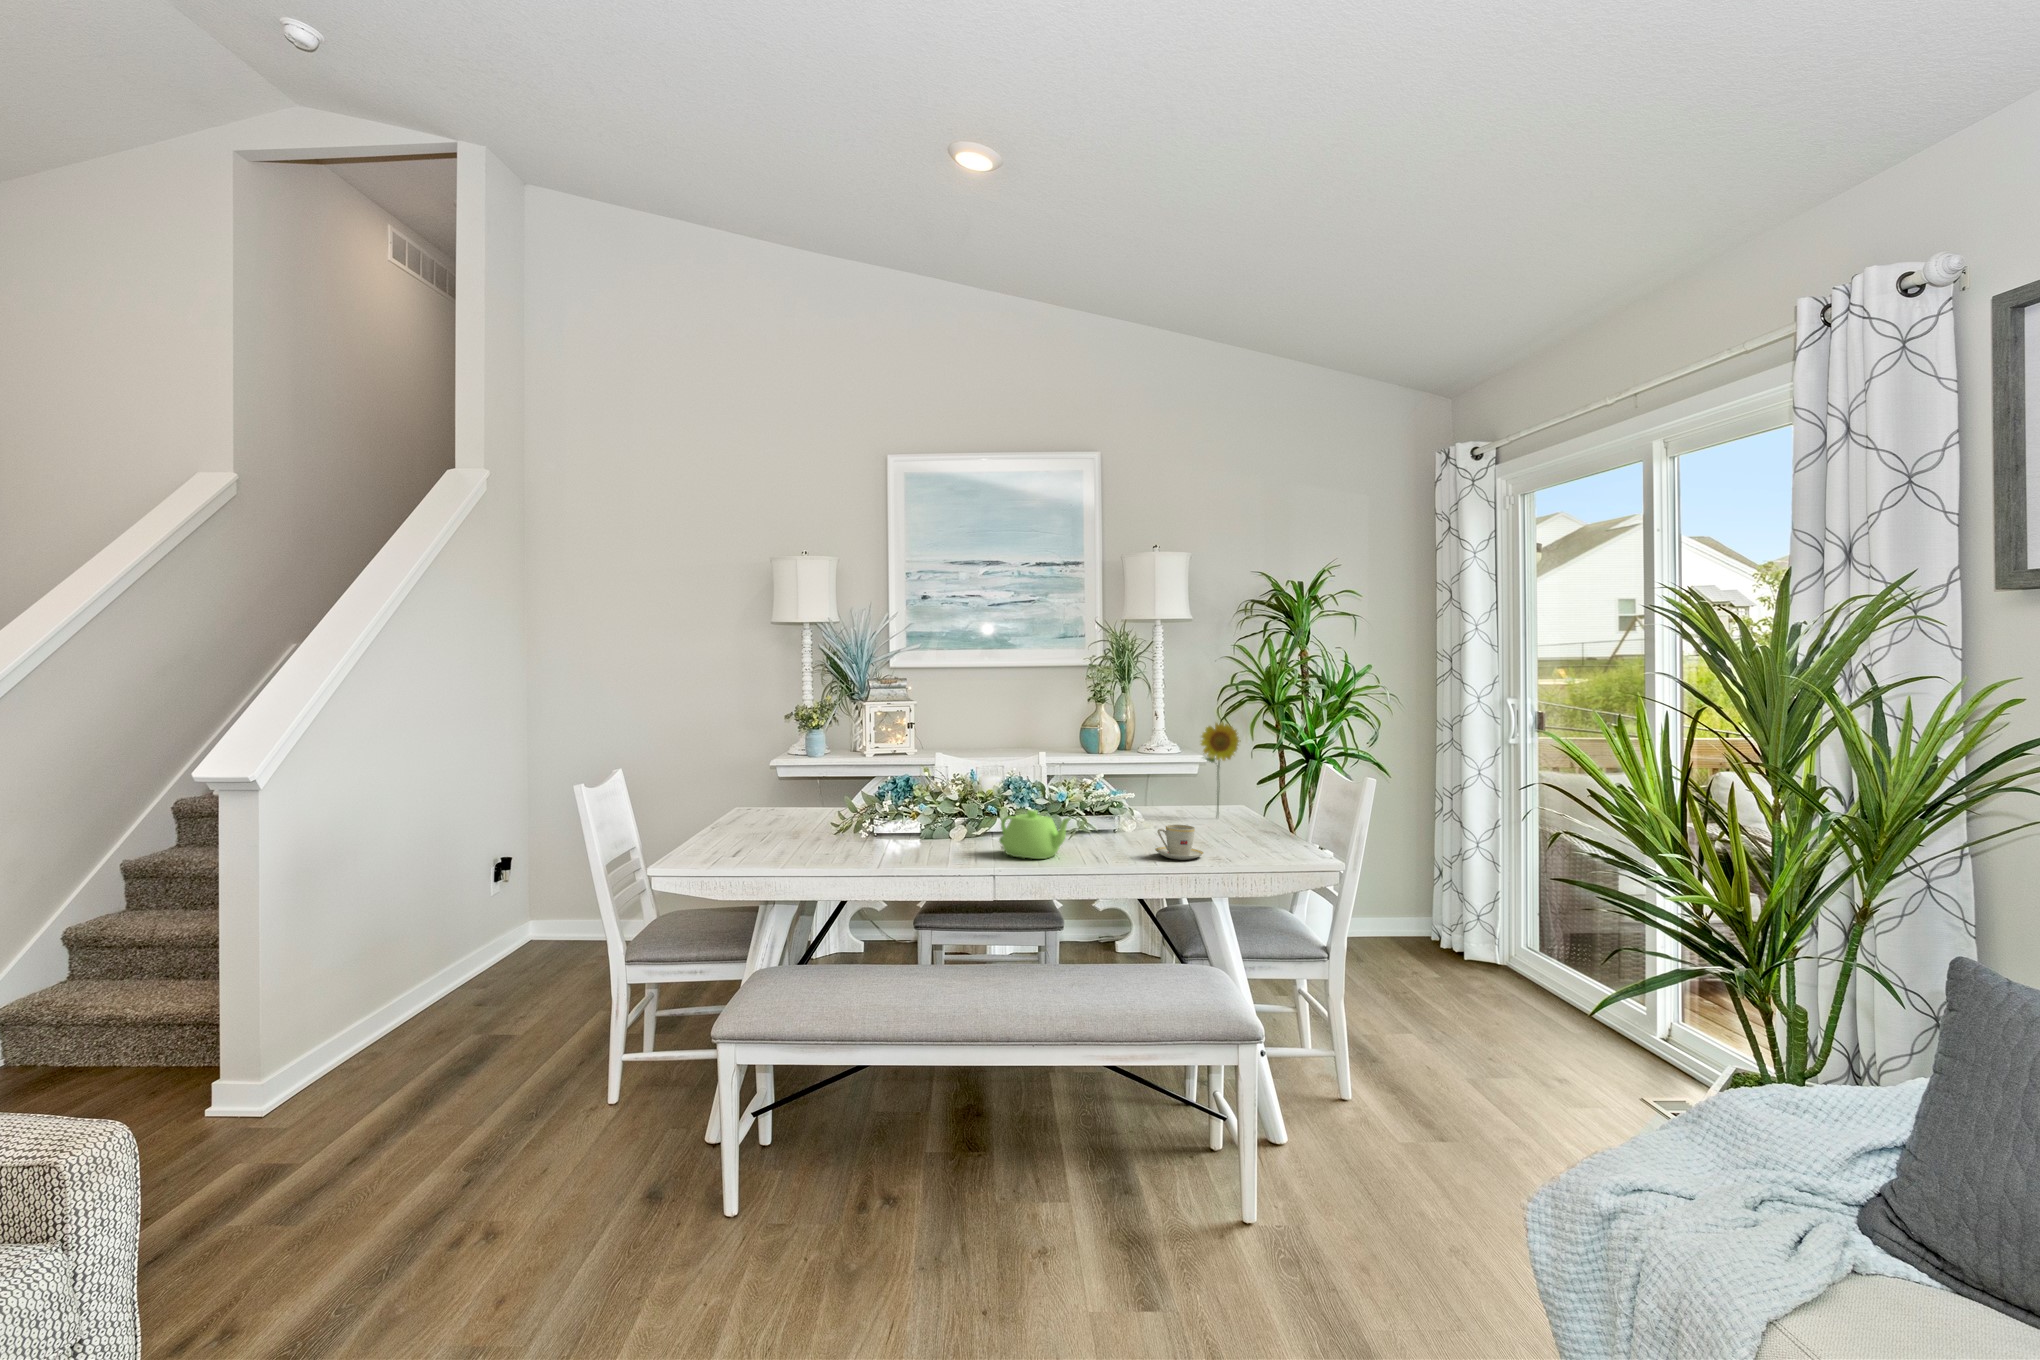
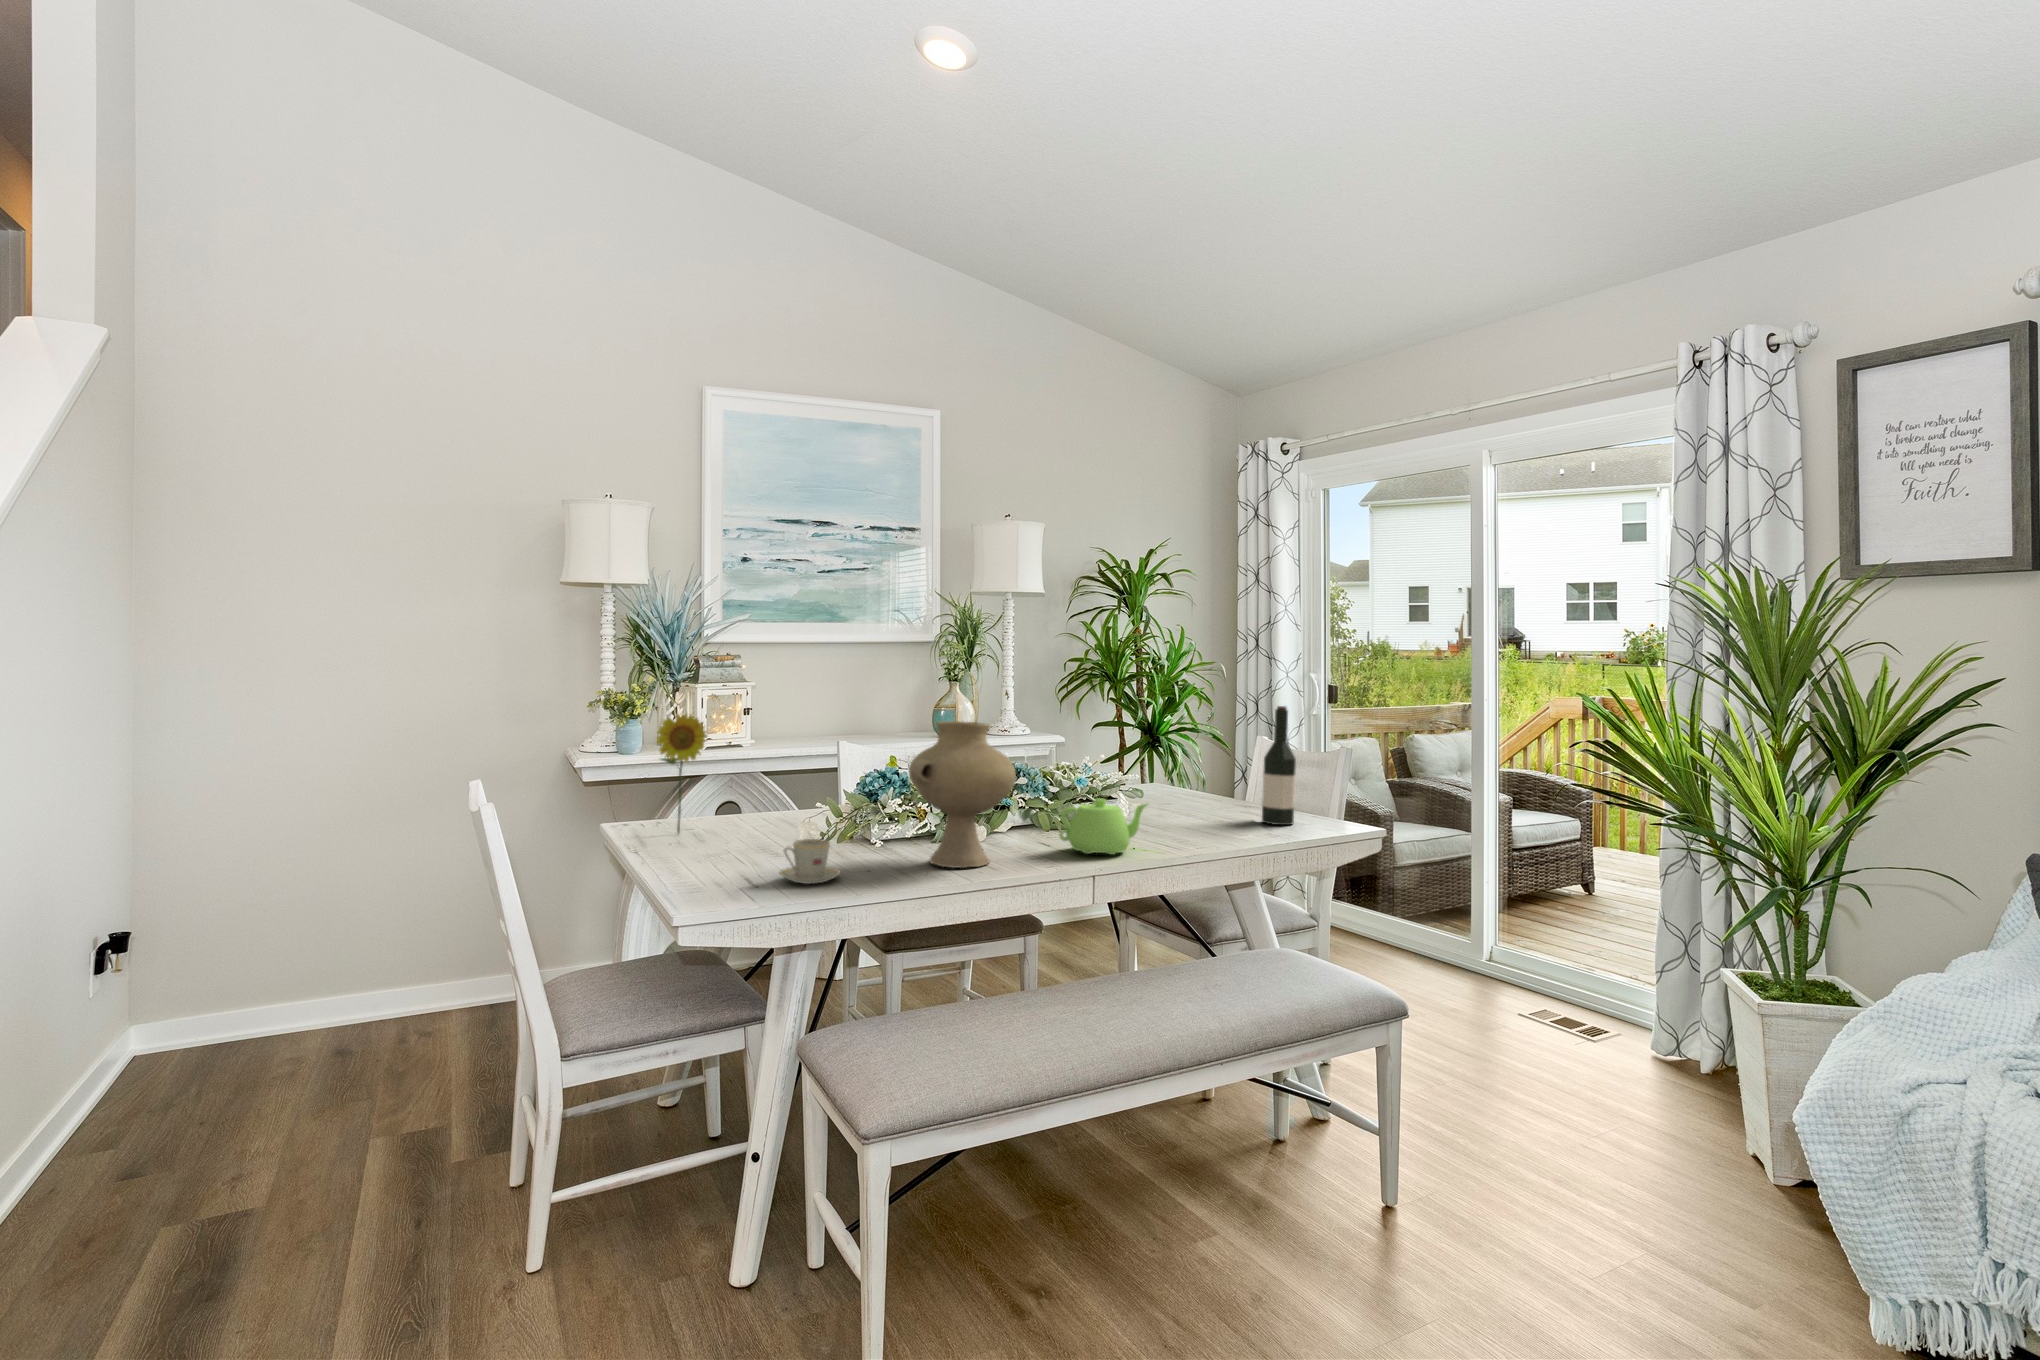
flower: present [1201,723,1239,815] -> present [656,714,707,833]
wine bottle: none [1241,733,1276,852] -> present [1262,706,1296,825]
vase: none [858,737,962,859] -> present [909,721,1016,868]
teacup: present [1155,824,1204,860] -> present [780,839,840,884]

